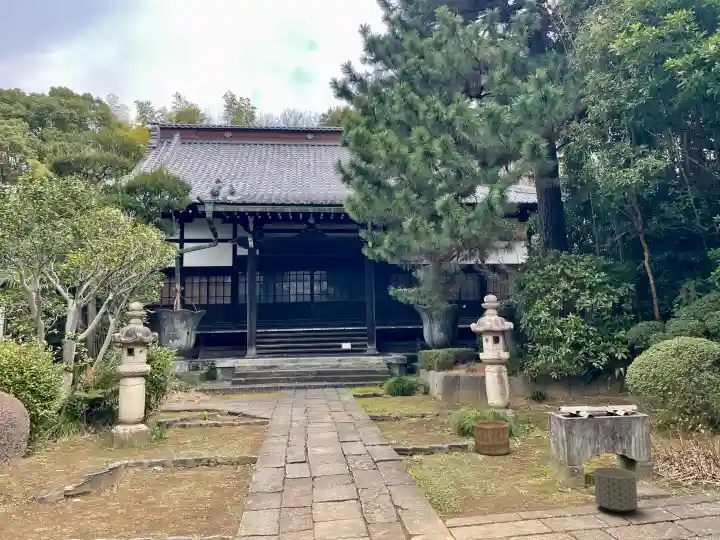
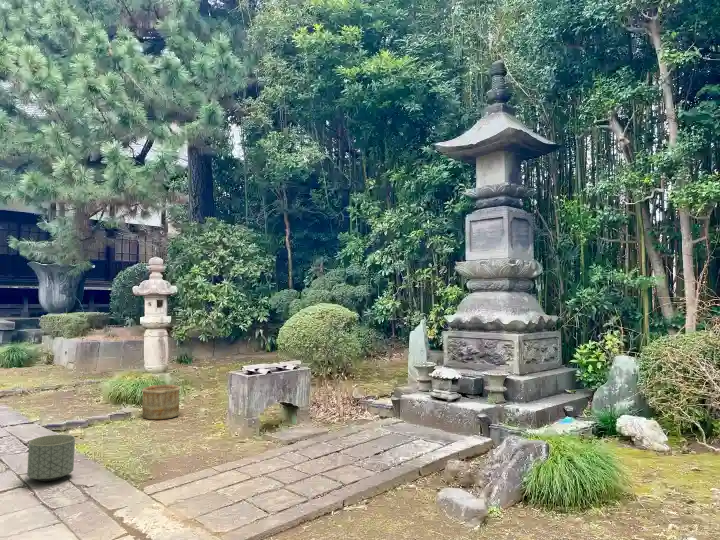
planter: present [594,467,638,513] -> present [27,435,75,482]

